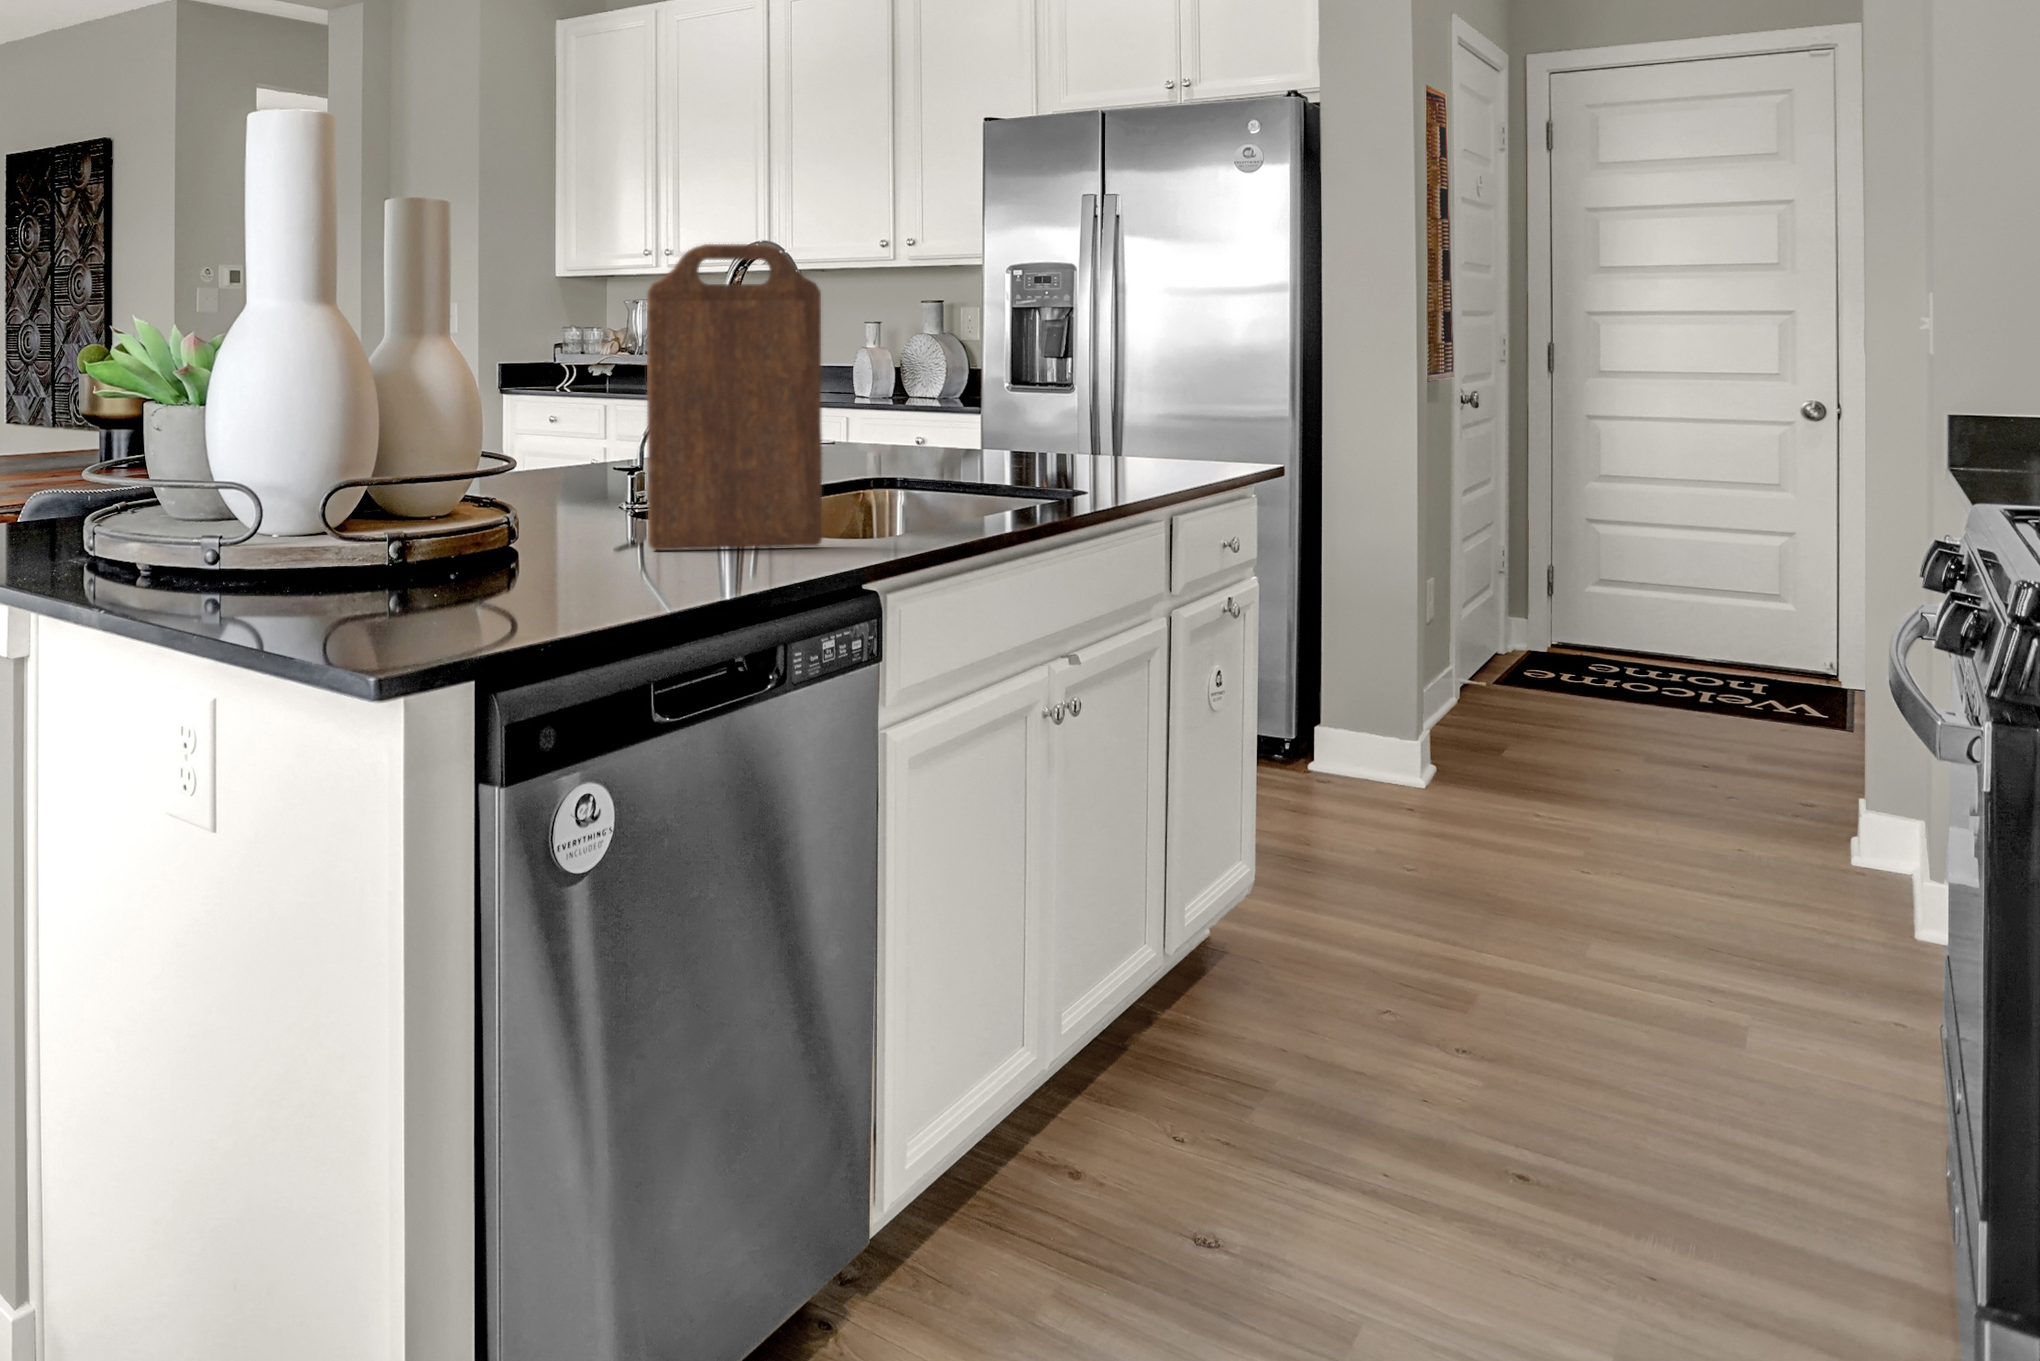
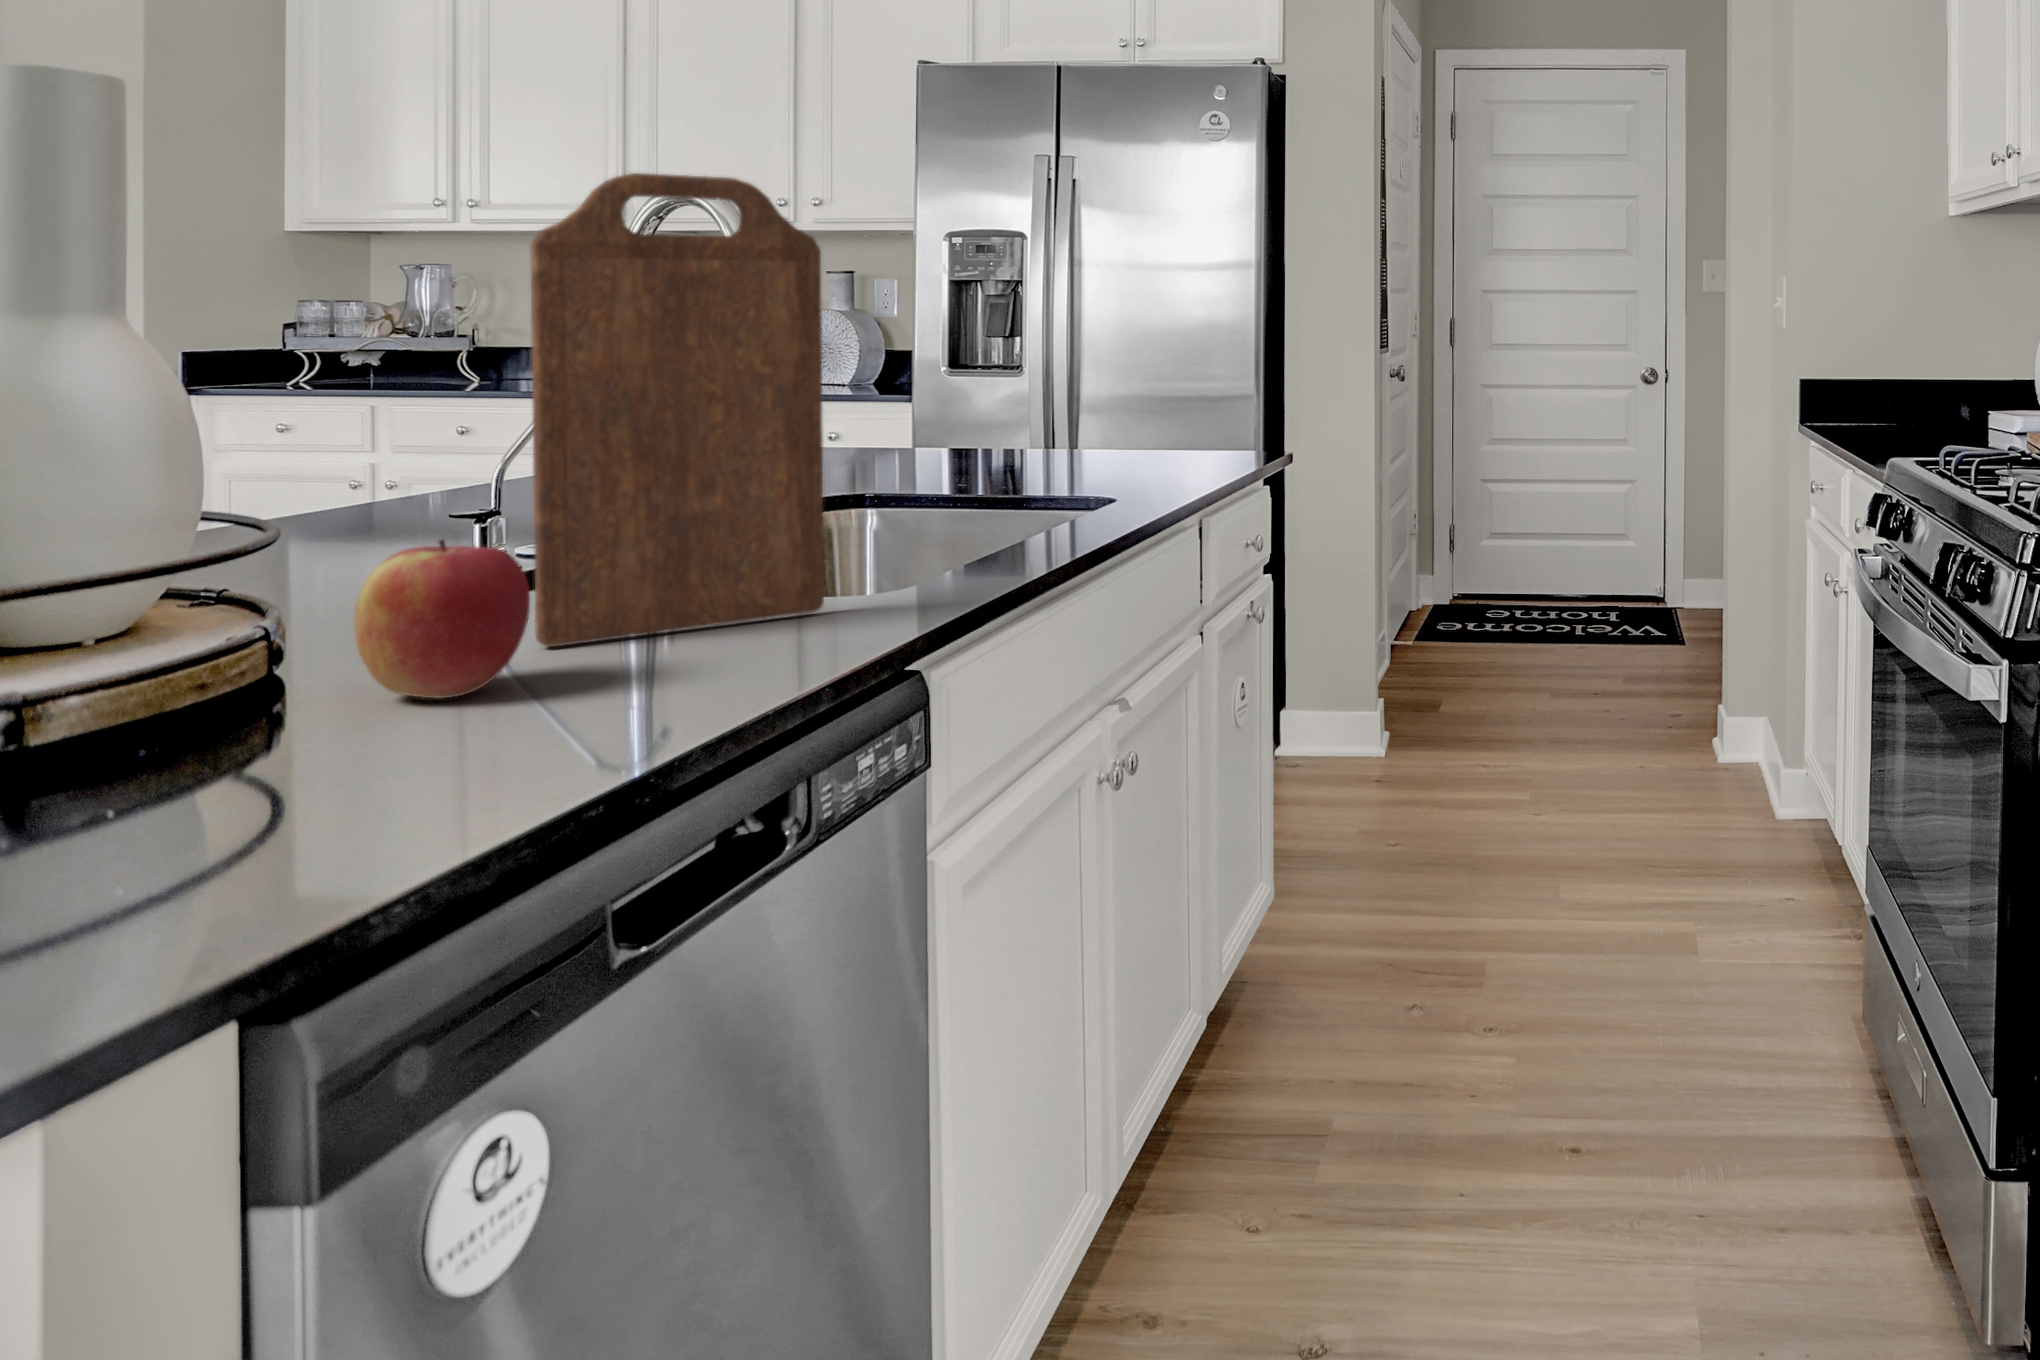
apple: none [551,473,638,568] -> present [354,539,530,698]

